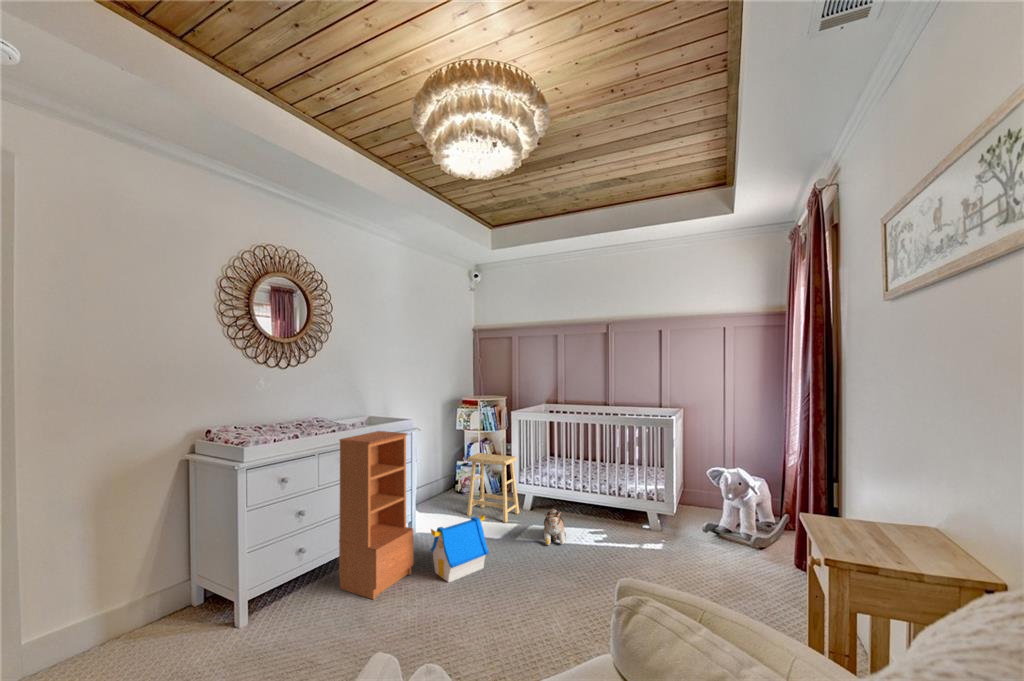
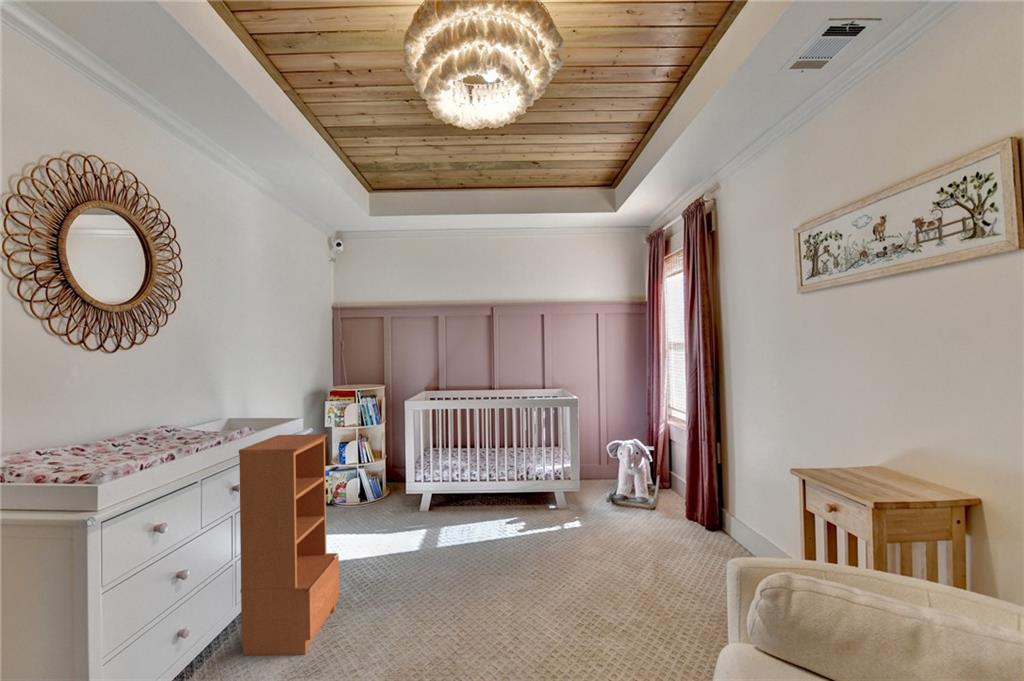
footstool: present [467,453,519,523] -> none [357,453,418,529]
plush toy: present [544,509,566,545] -> none [463,502,490,543]
toy house: present [431,515,489,582] -> none [356,521,431,608]

